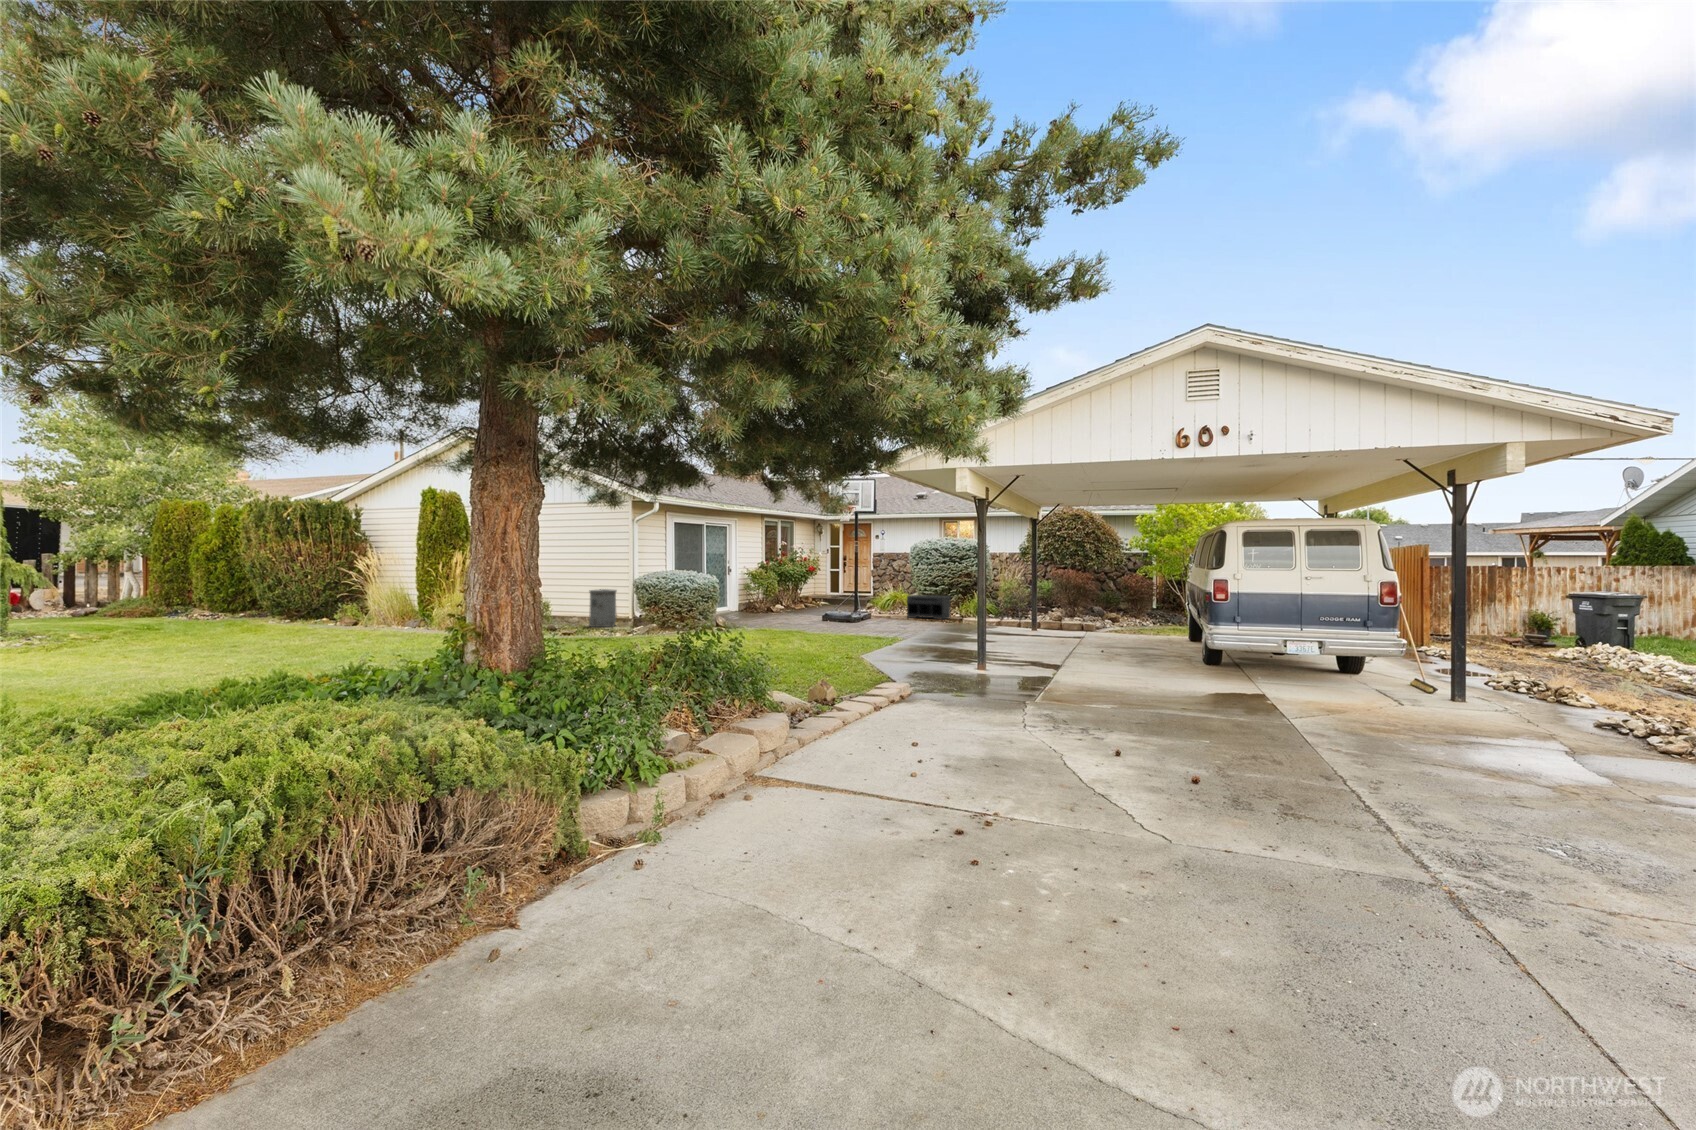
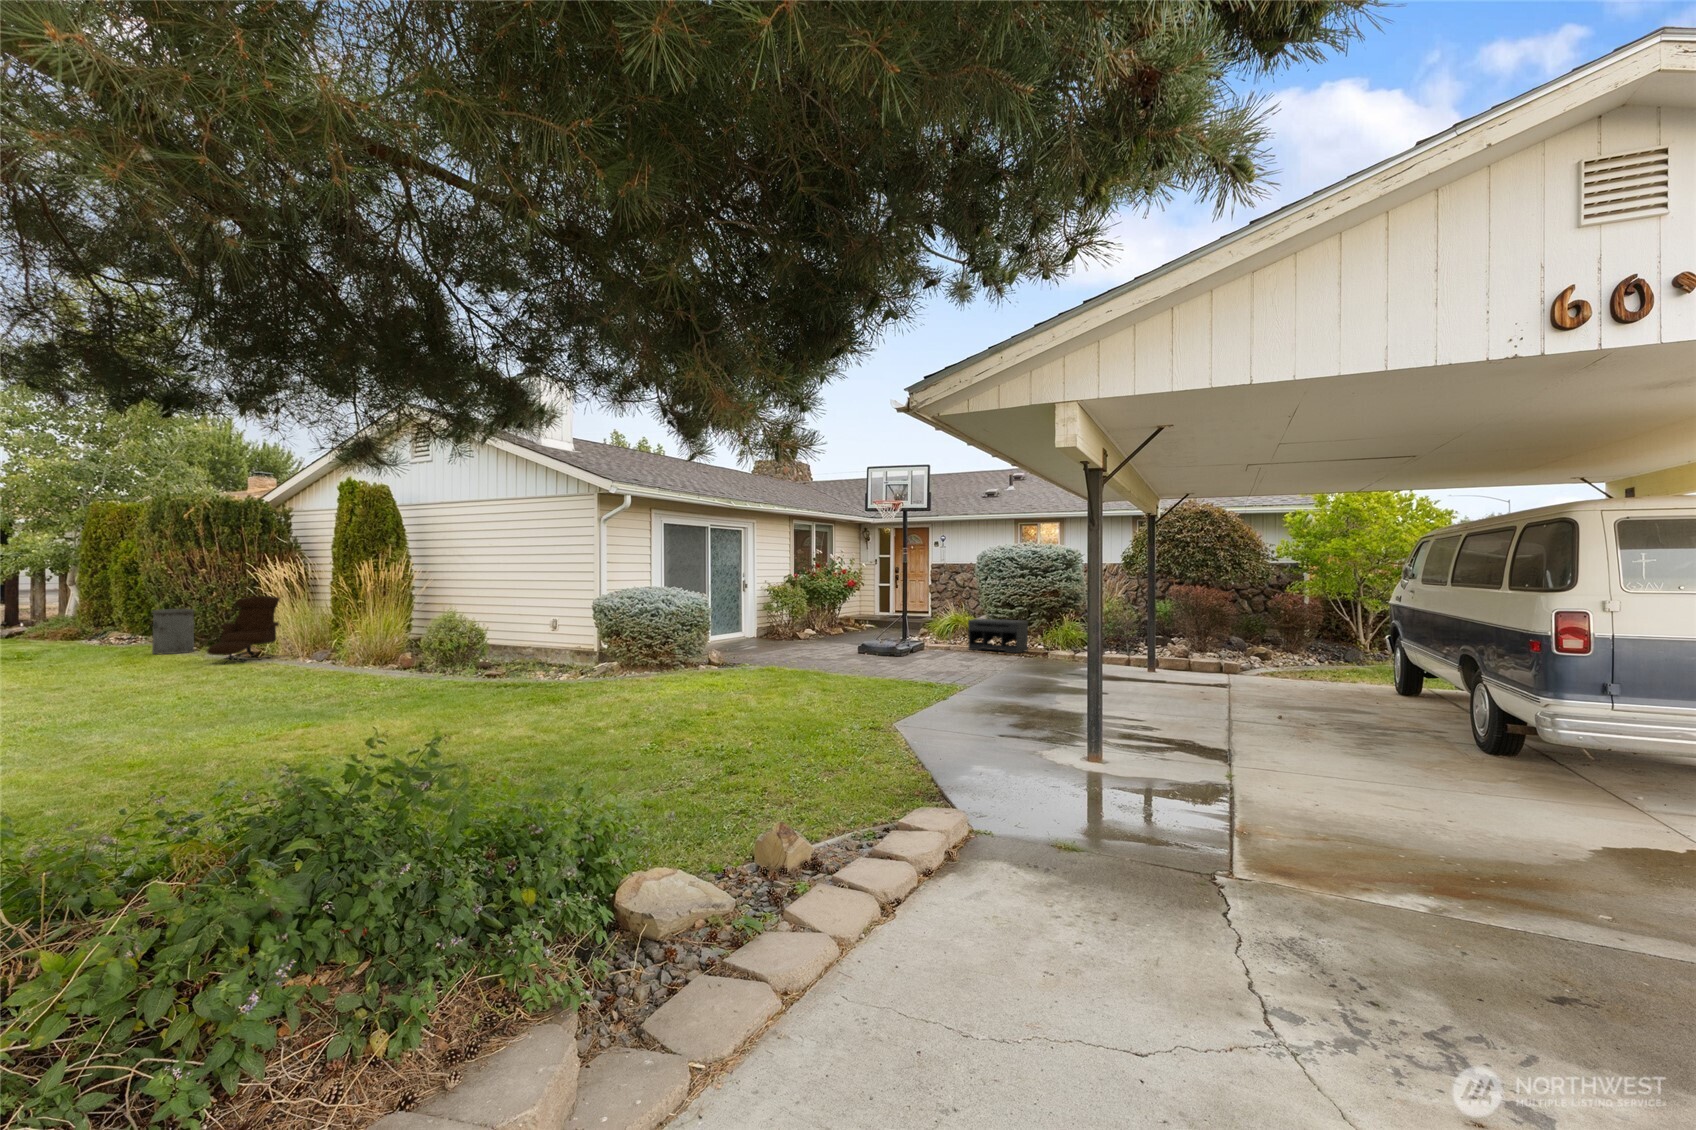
lounge chair: none [324,578,374,631] -> present [207,596,281,664]
trash can: present [589,589,617,627] -> present [152,608,194,654]

